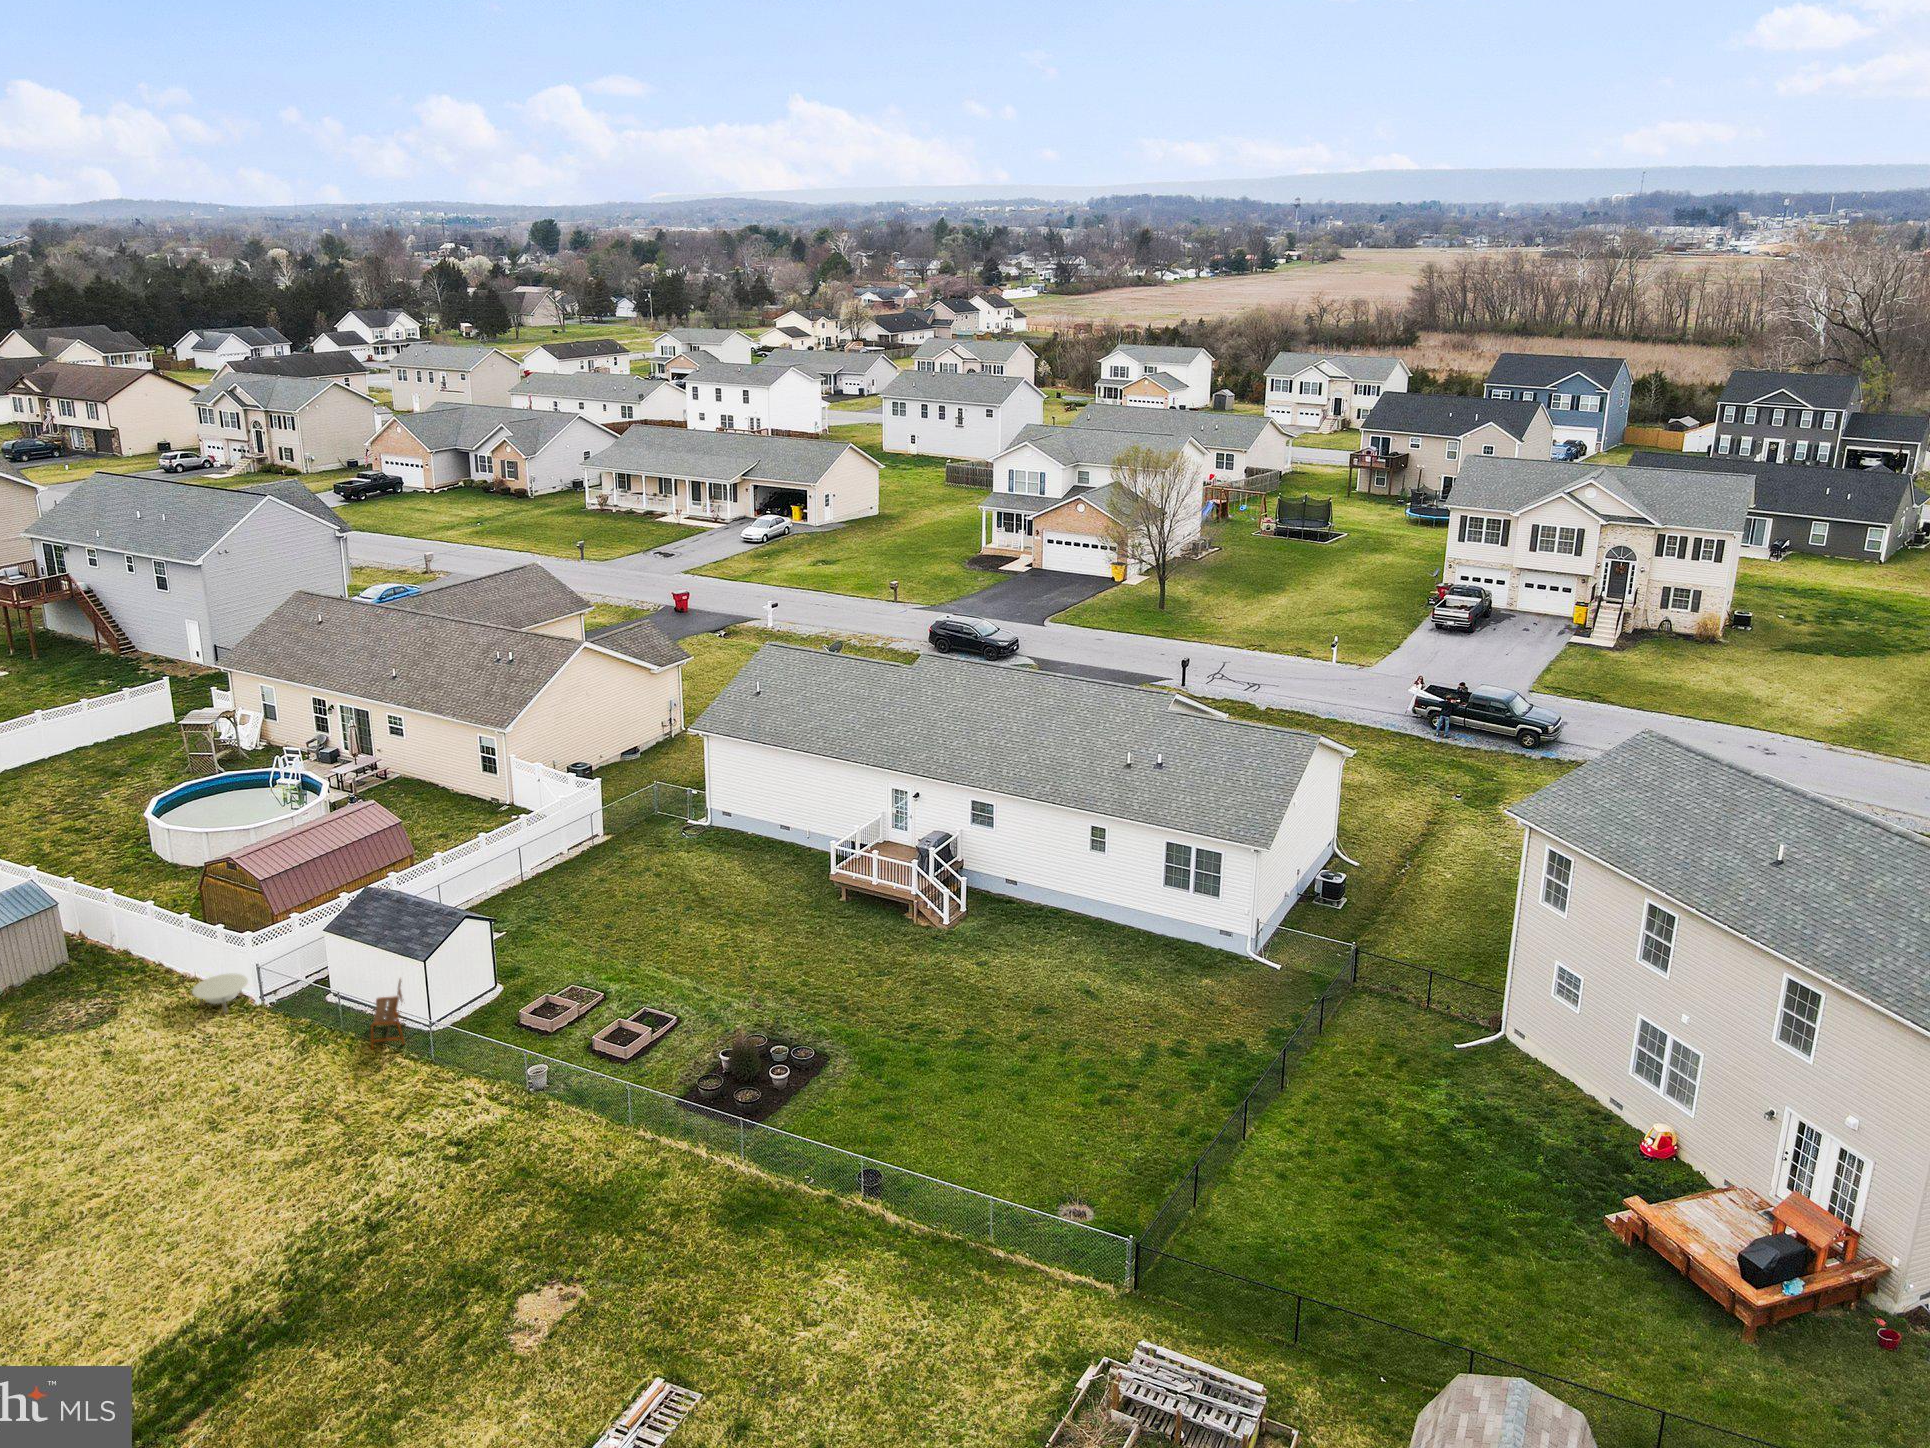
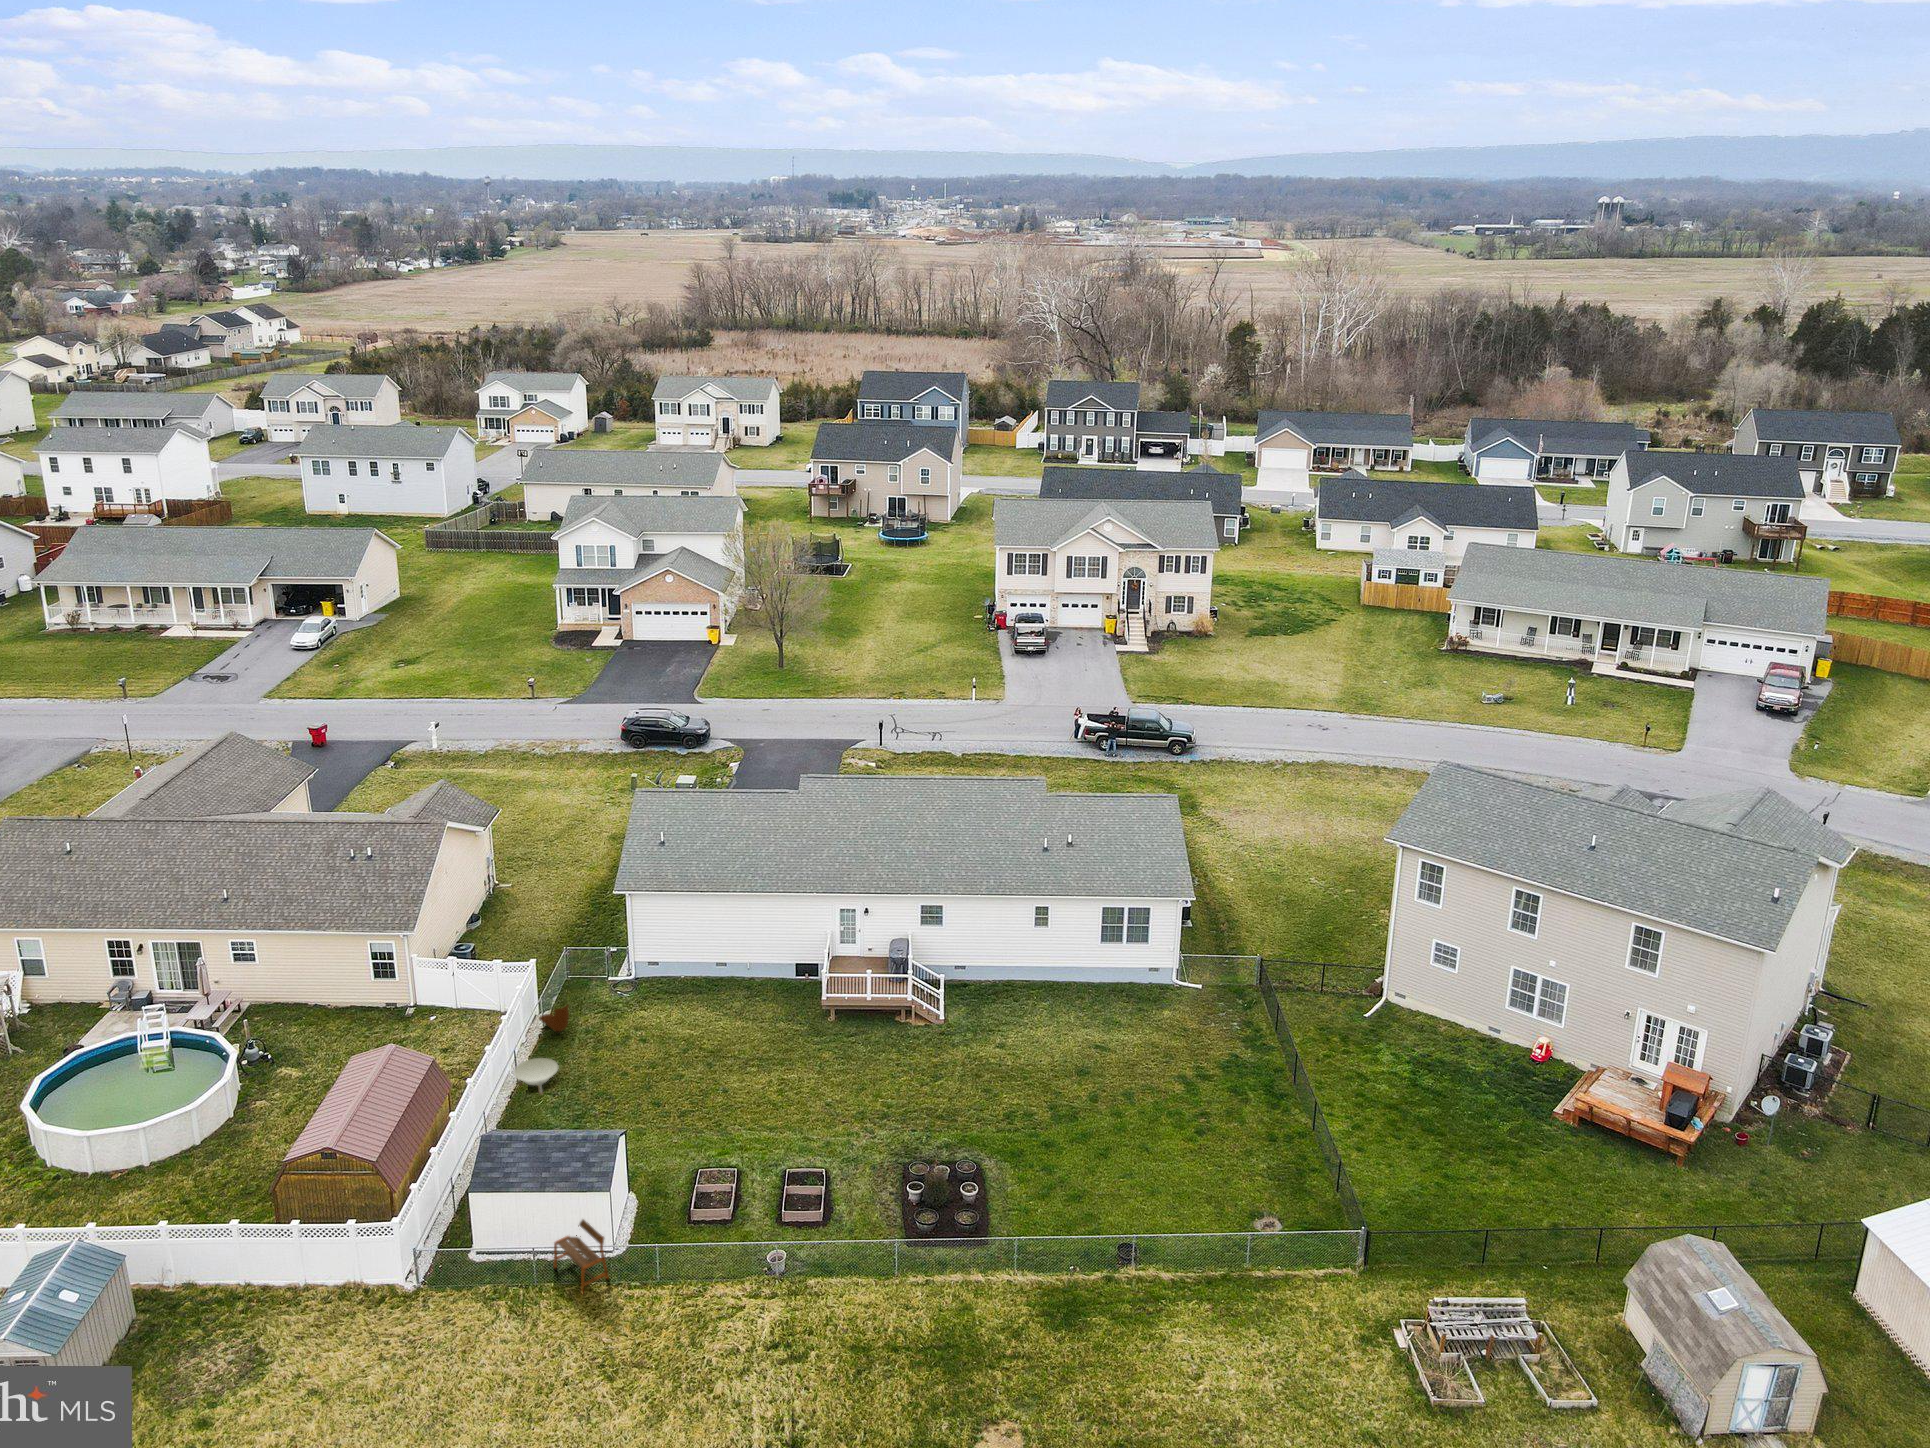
lounge chair: none [584,824,607,858] -> present [539,1005,569,1035]
round table: present [192,974,248,1014] -> present [514,1058,558,1095]

